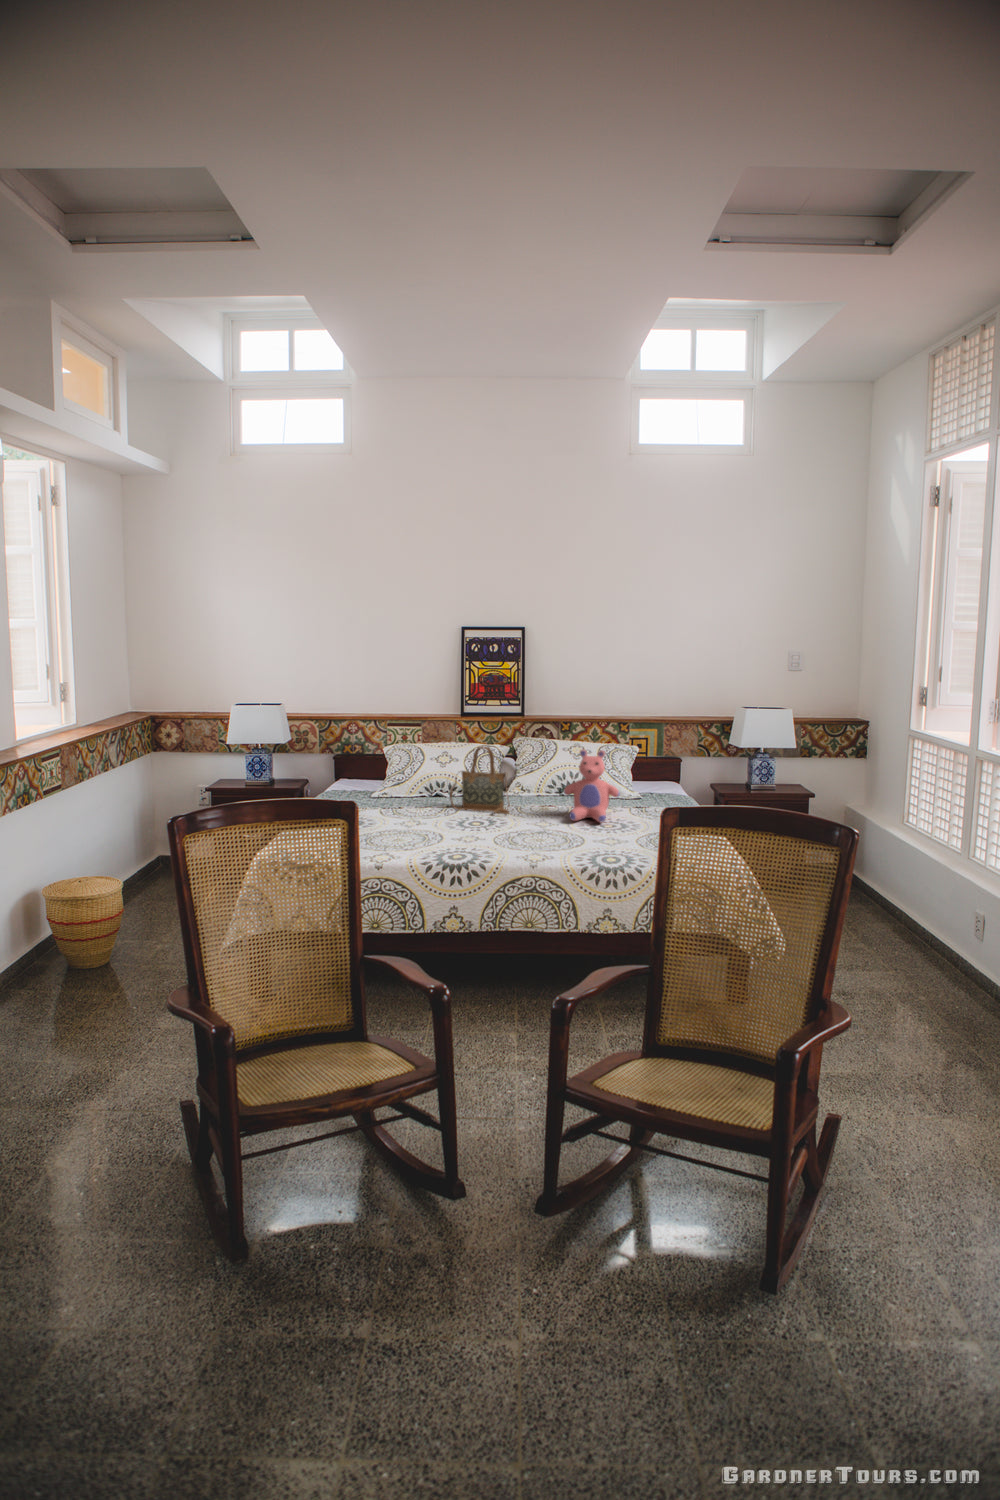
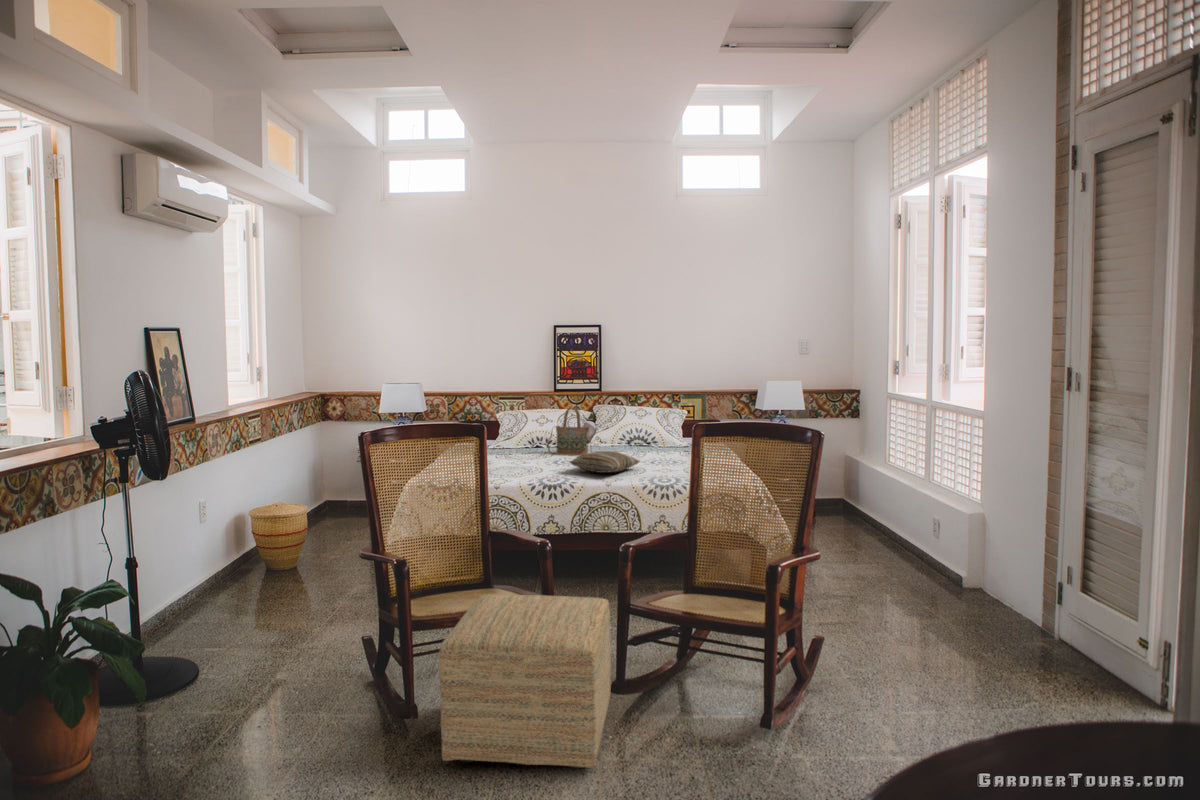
teddy bear: present [564,750,620,822] -> none [631,407,673,460]
pillow: none [480,813,577,844] -> present [570,451,640,473]
ottoman: none [272,1077,539,1395] -> present [439,594,611,769]

